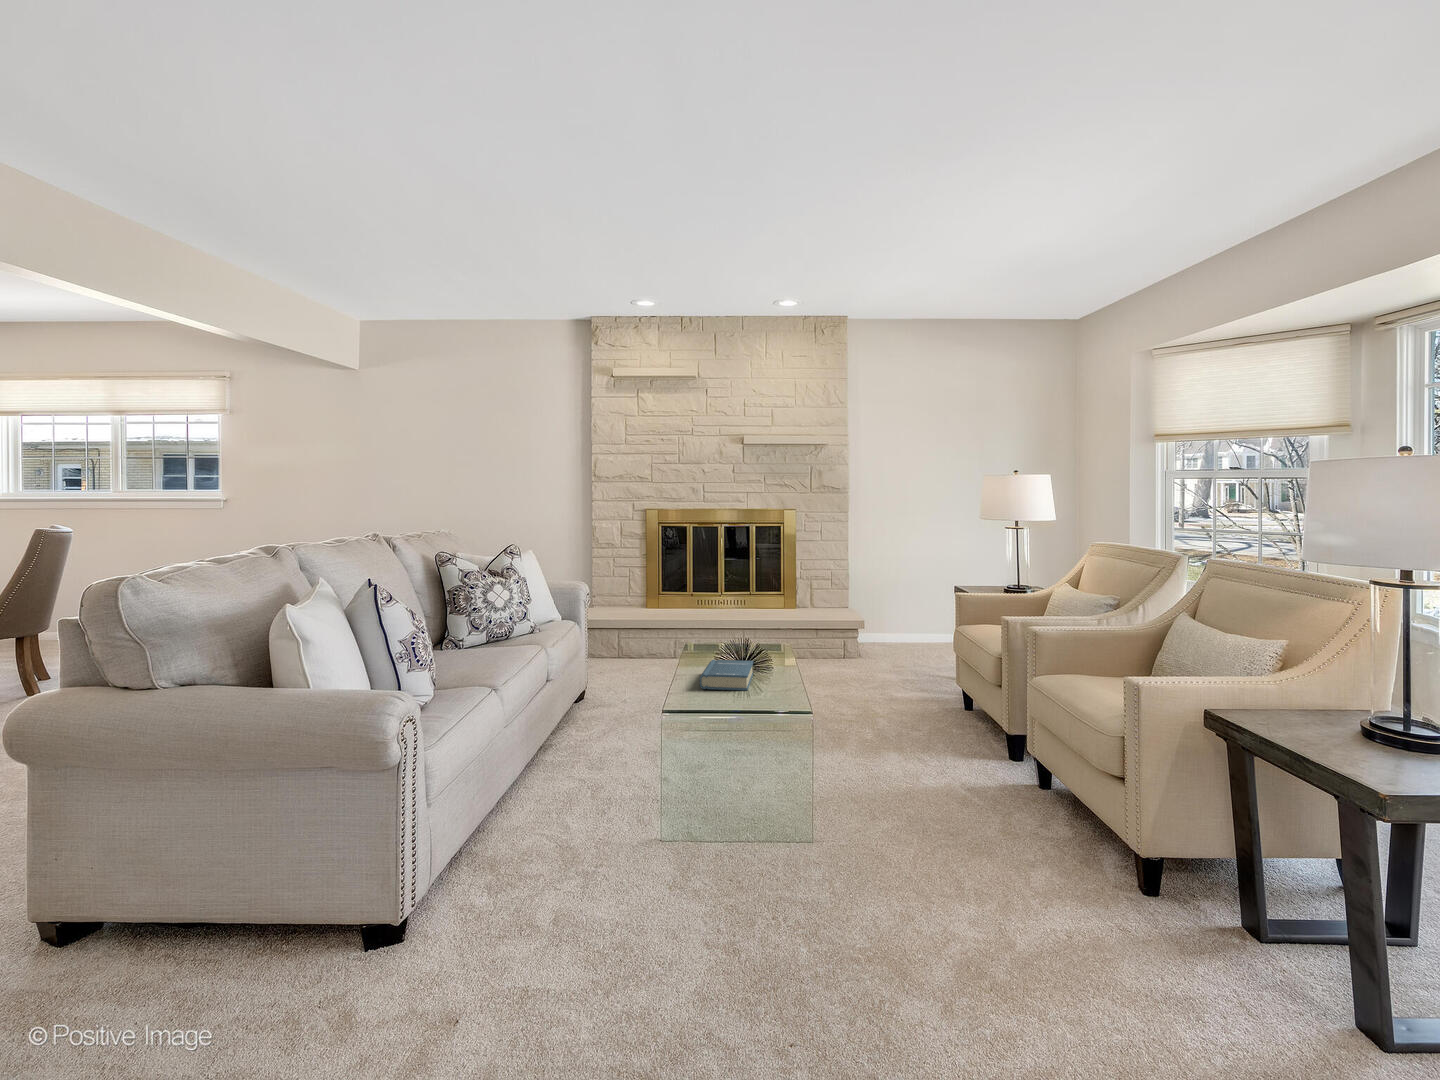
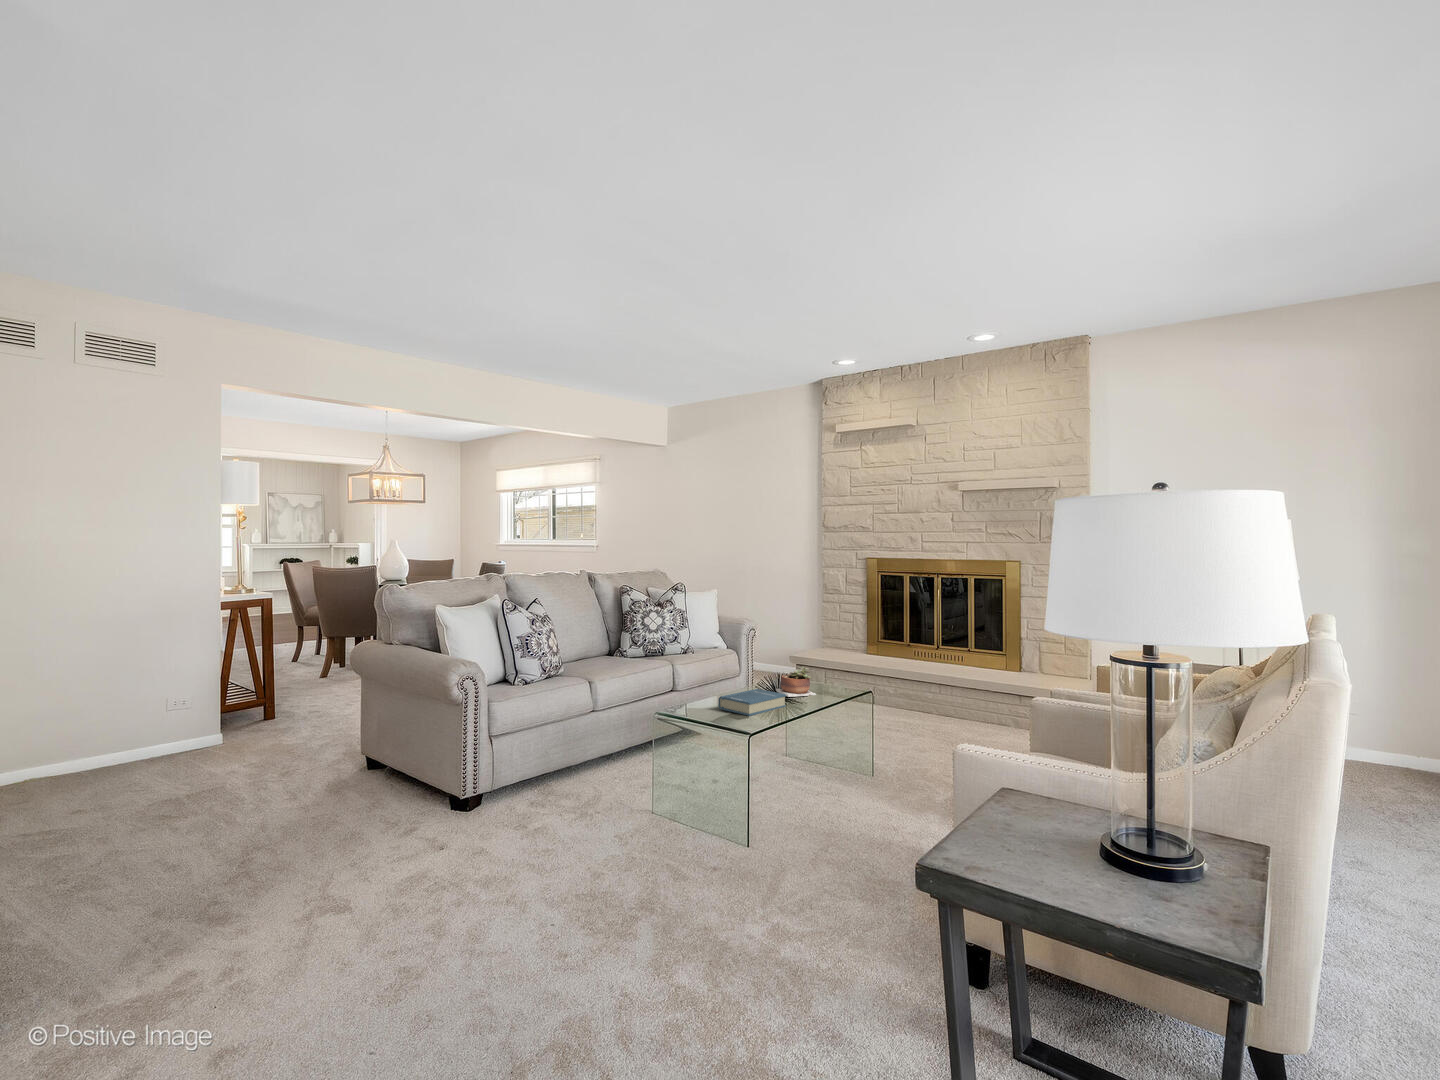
succulent plant: none [703,629,749,664] -> present [776,667,816,697]

